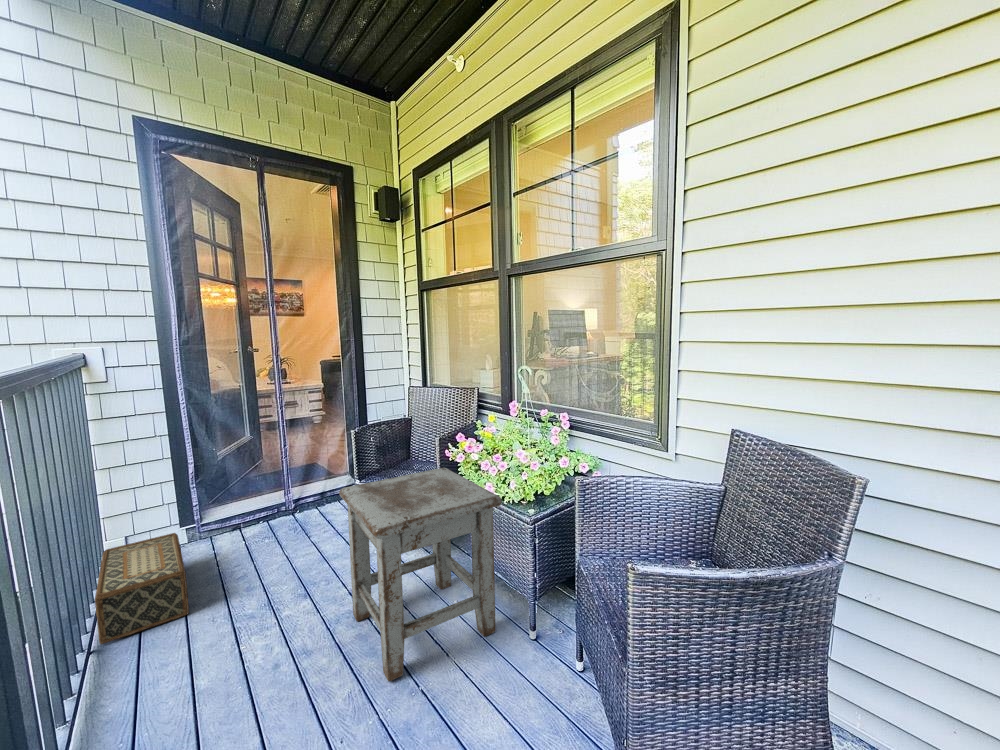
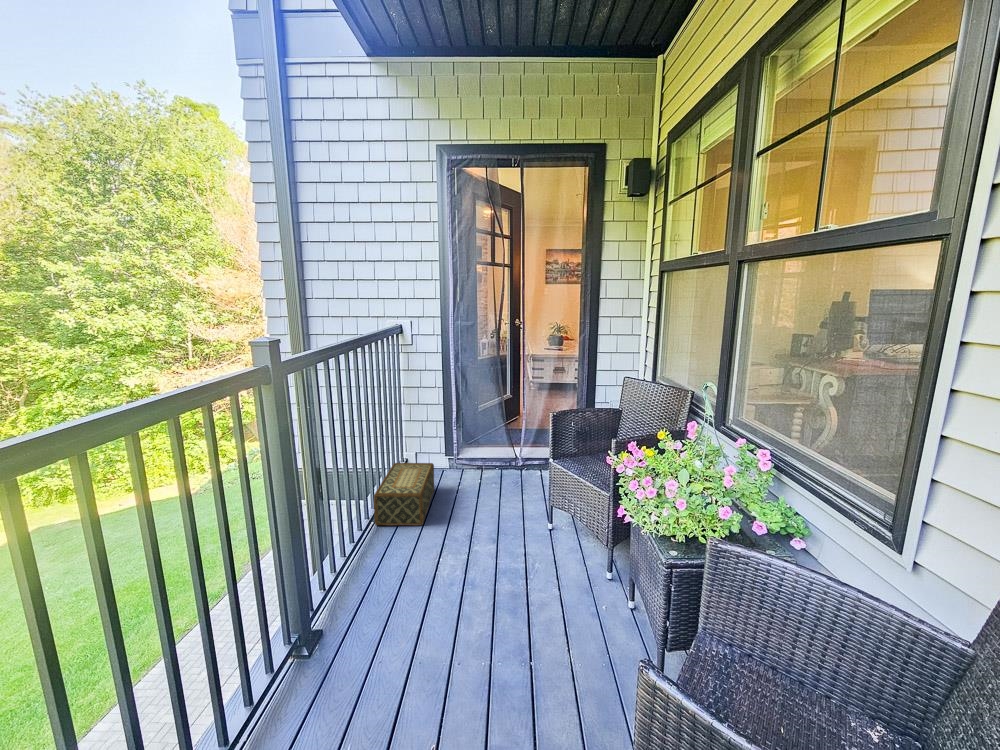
stool: present [339,468,502,682] -> none [503,467,643,656]

